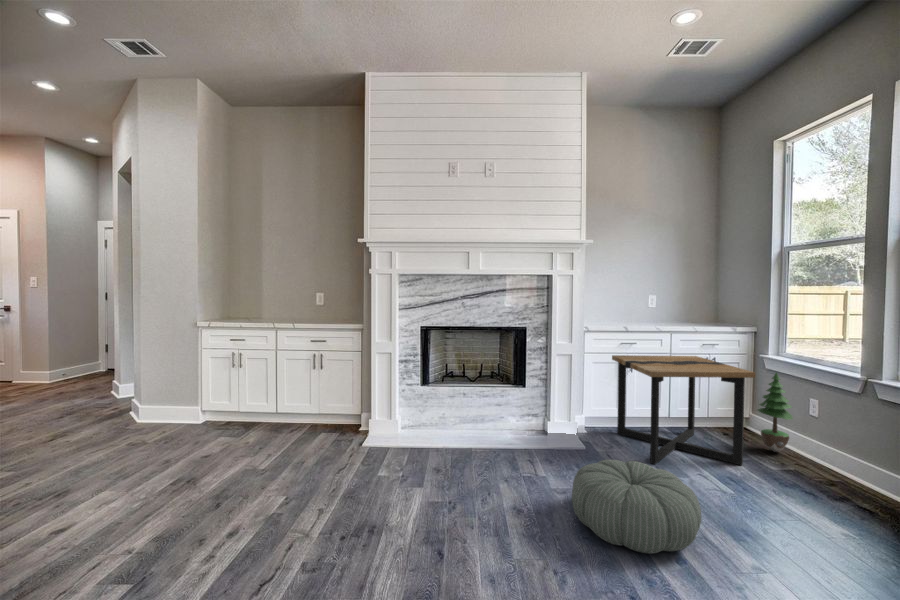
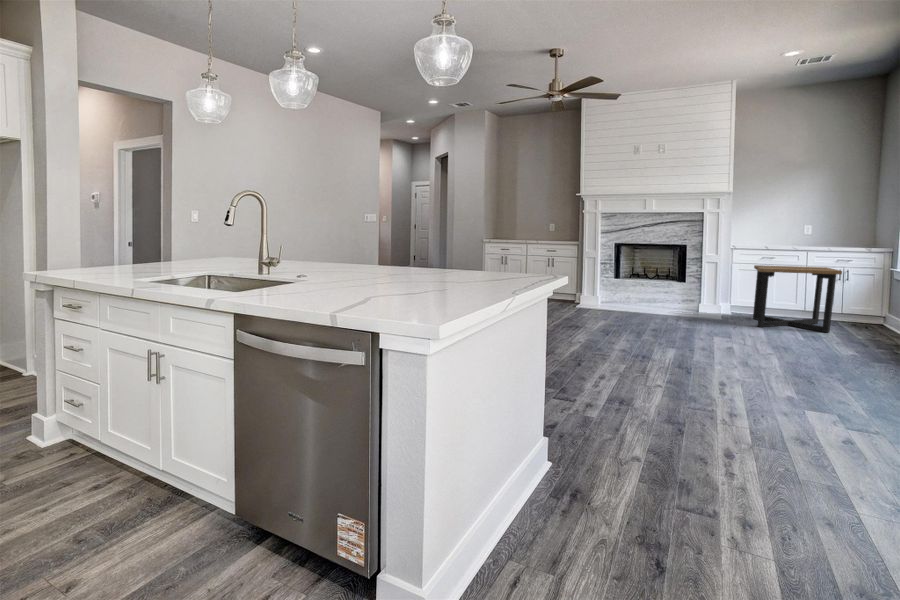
potted tree: present [758,373,793,452] -> none [862,276,889,333]
pouf: present [572,460,701,554] -> none [679,307,747,339]

